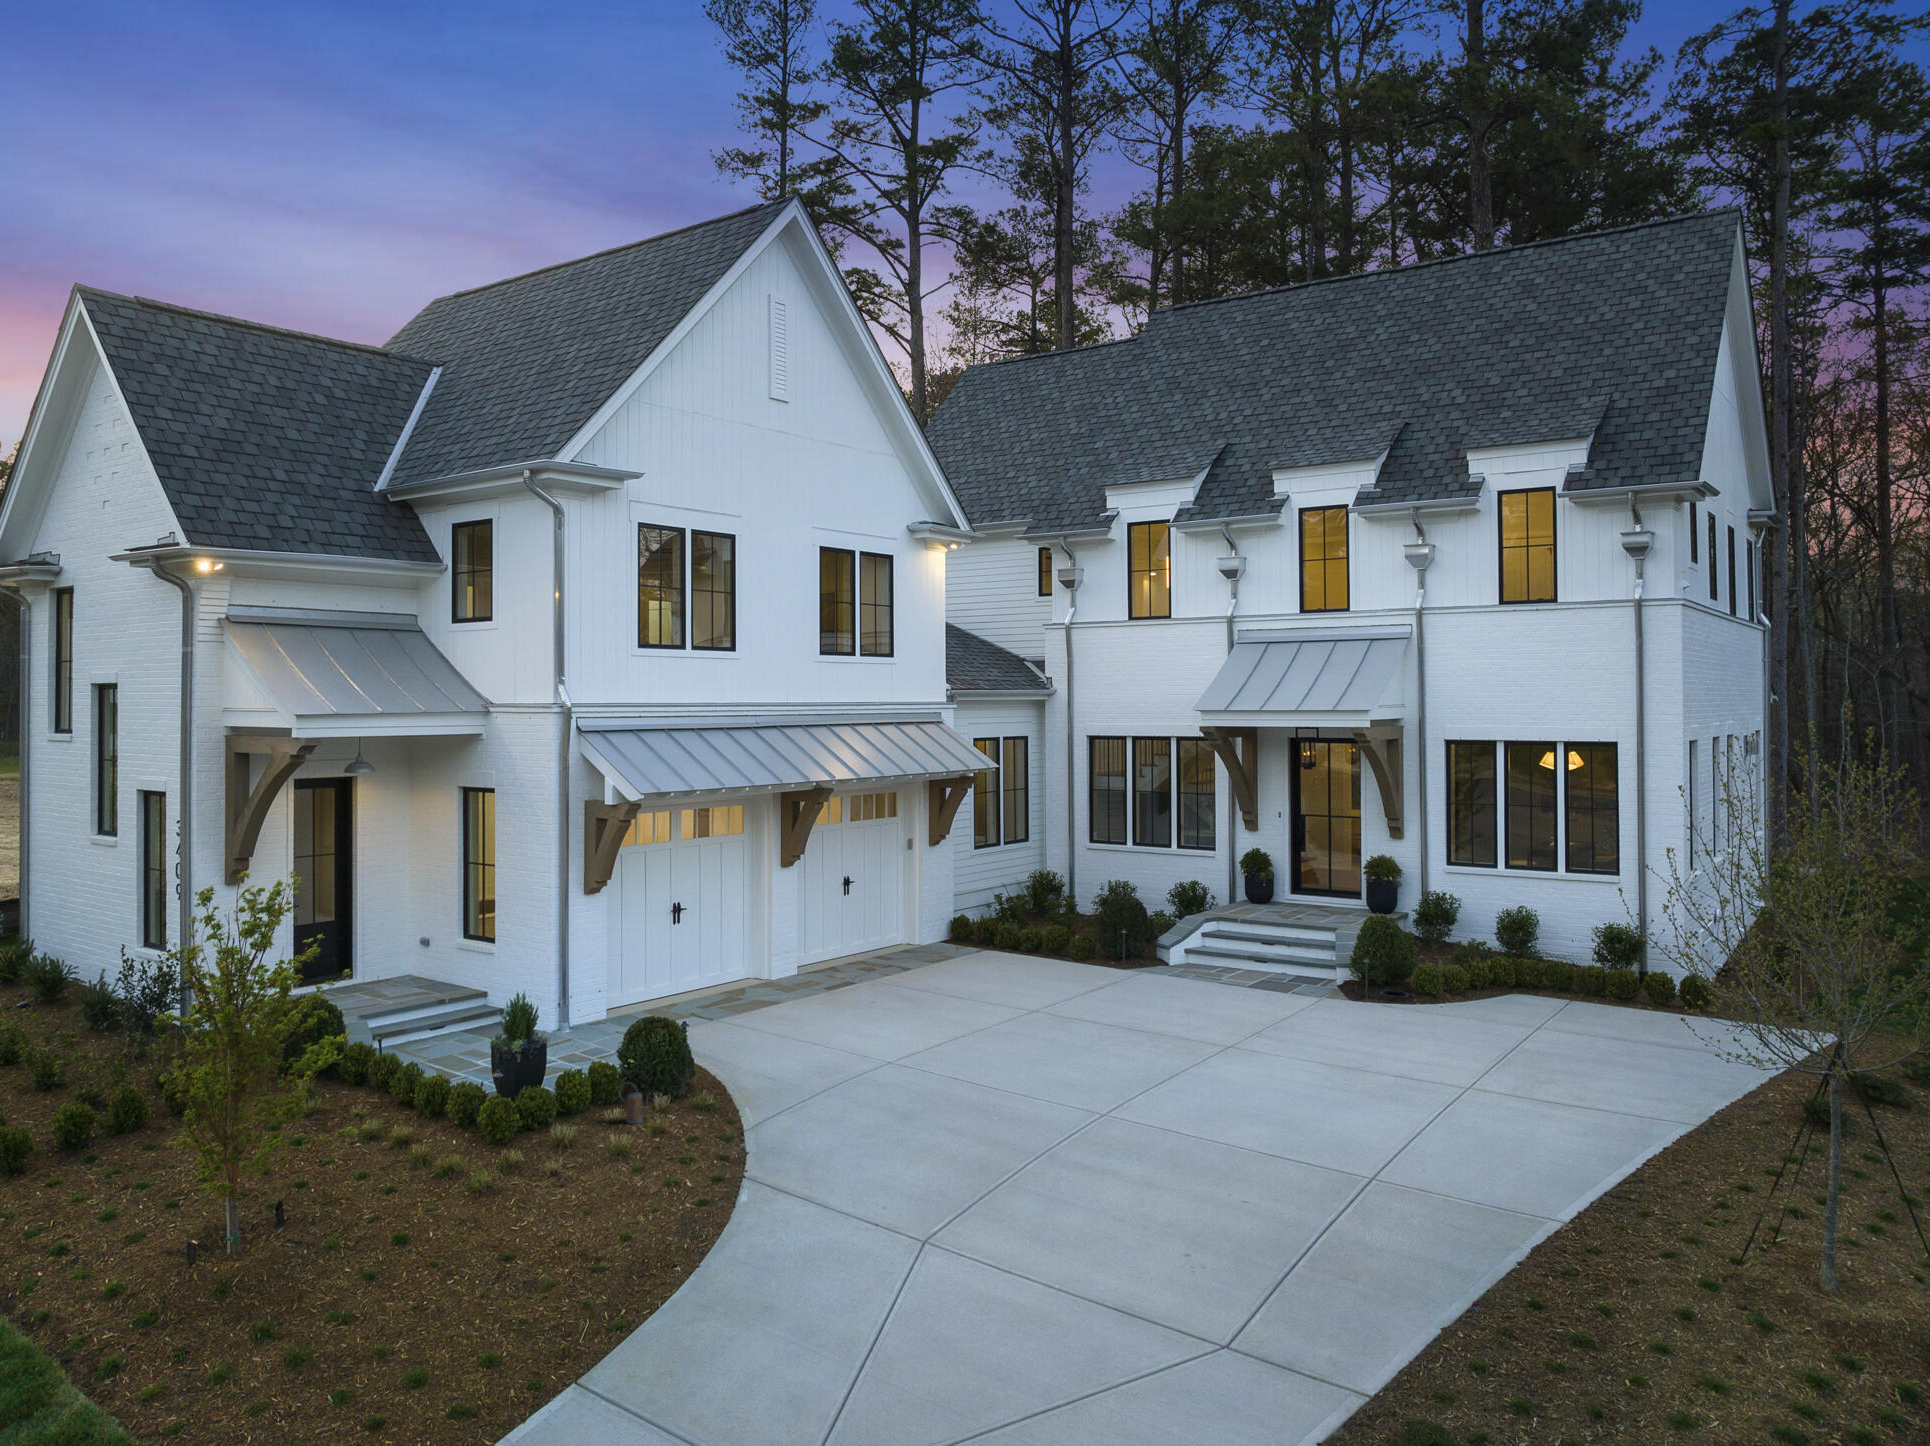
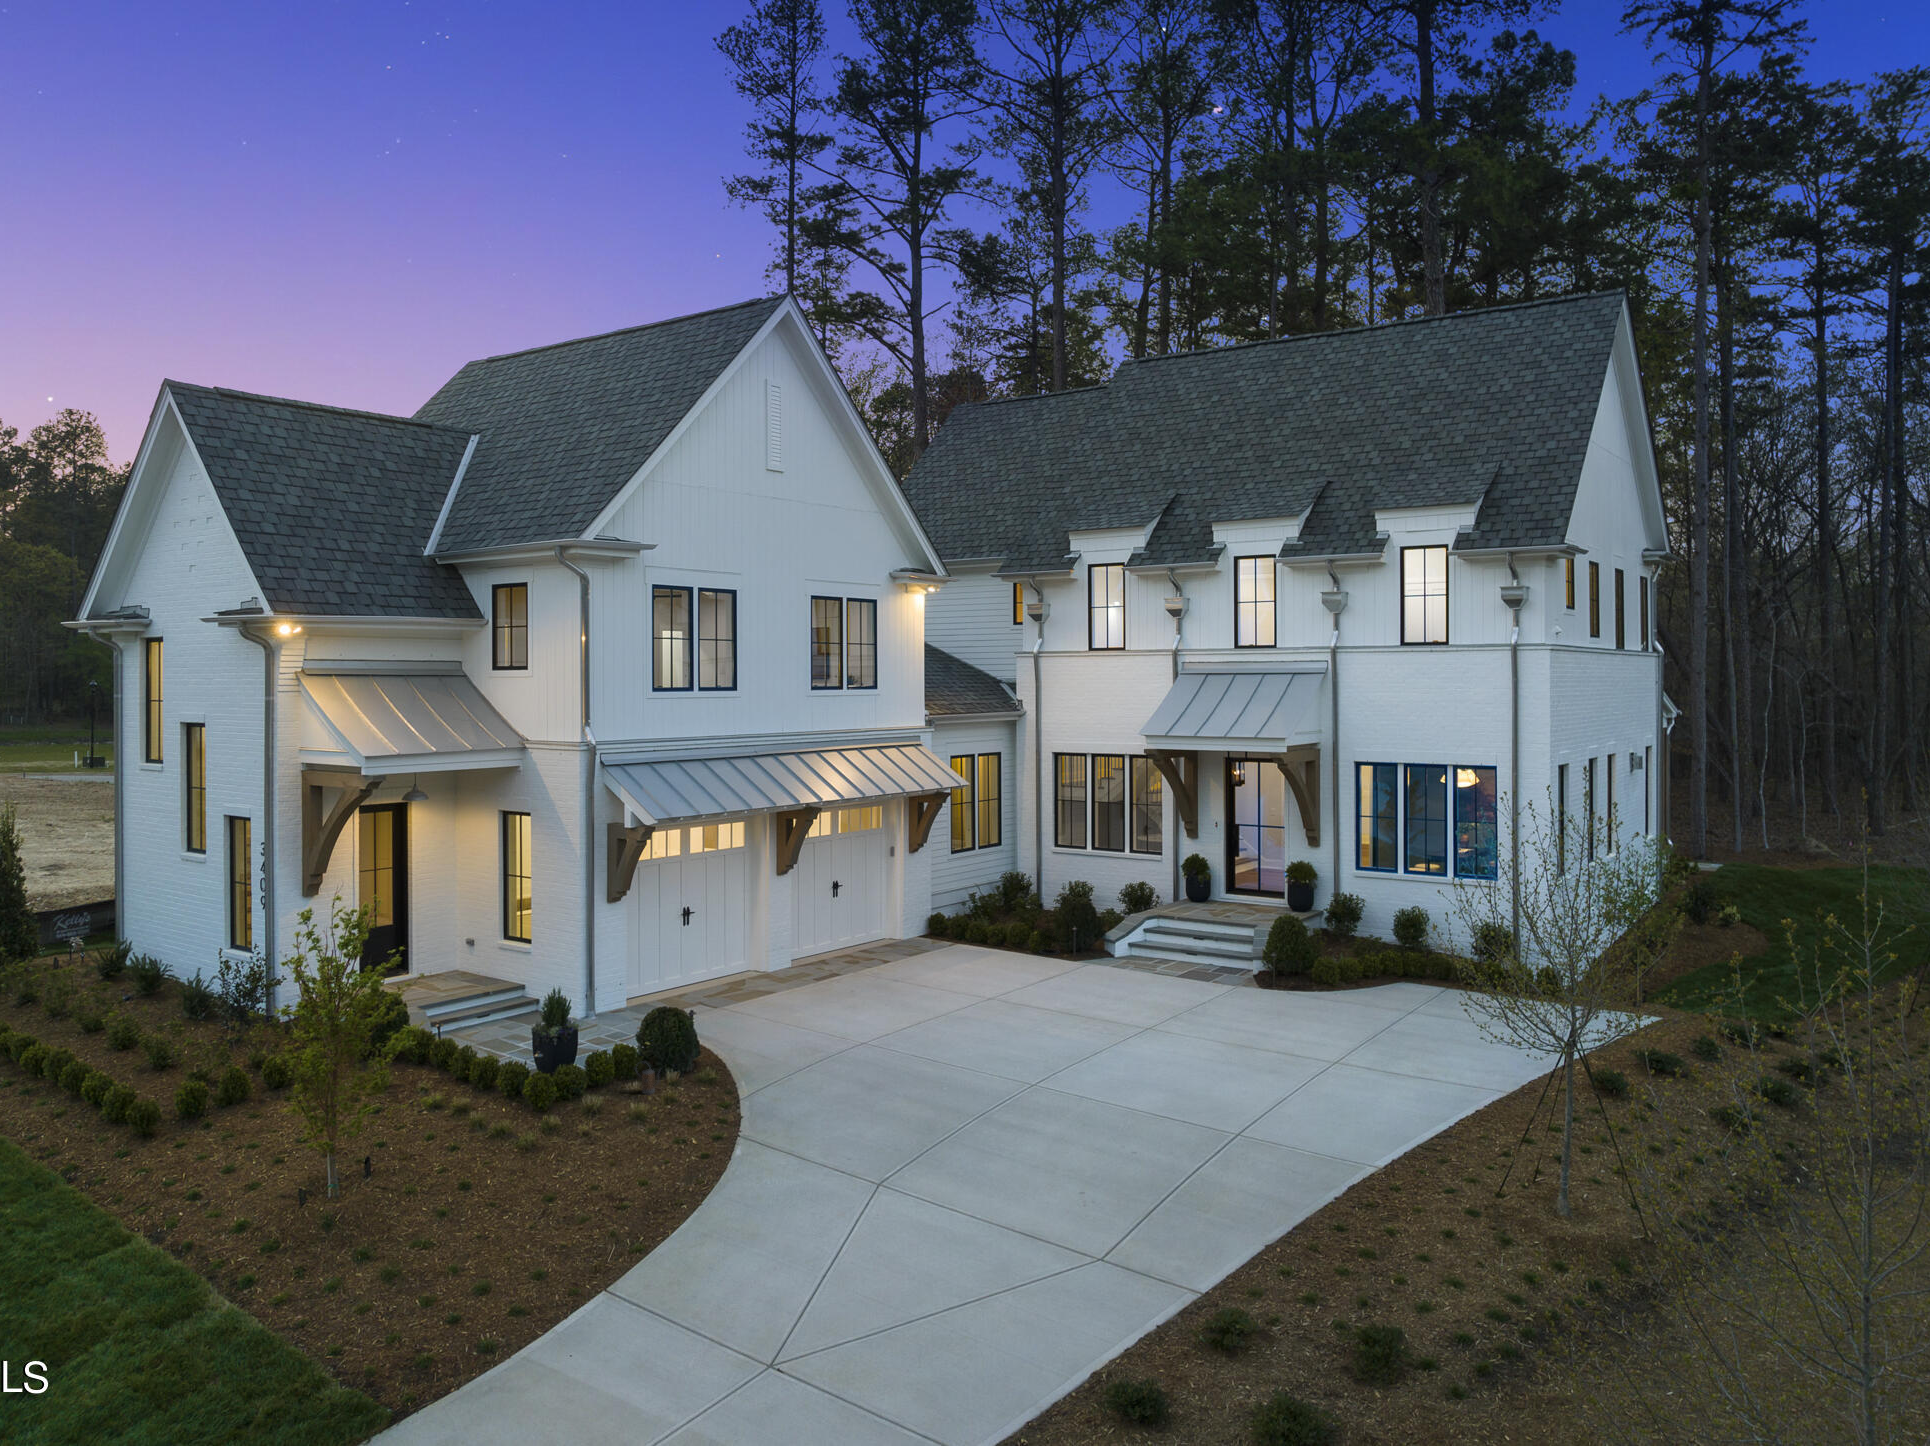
potted tree: present [1380,953,1408,998] -> present [1038,918,1059,955]

